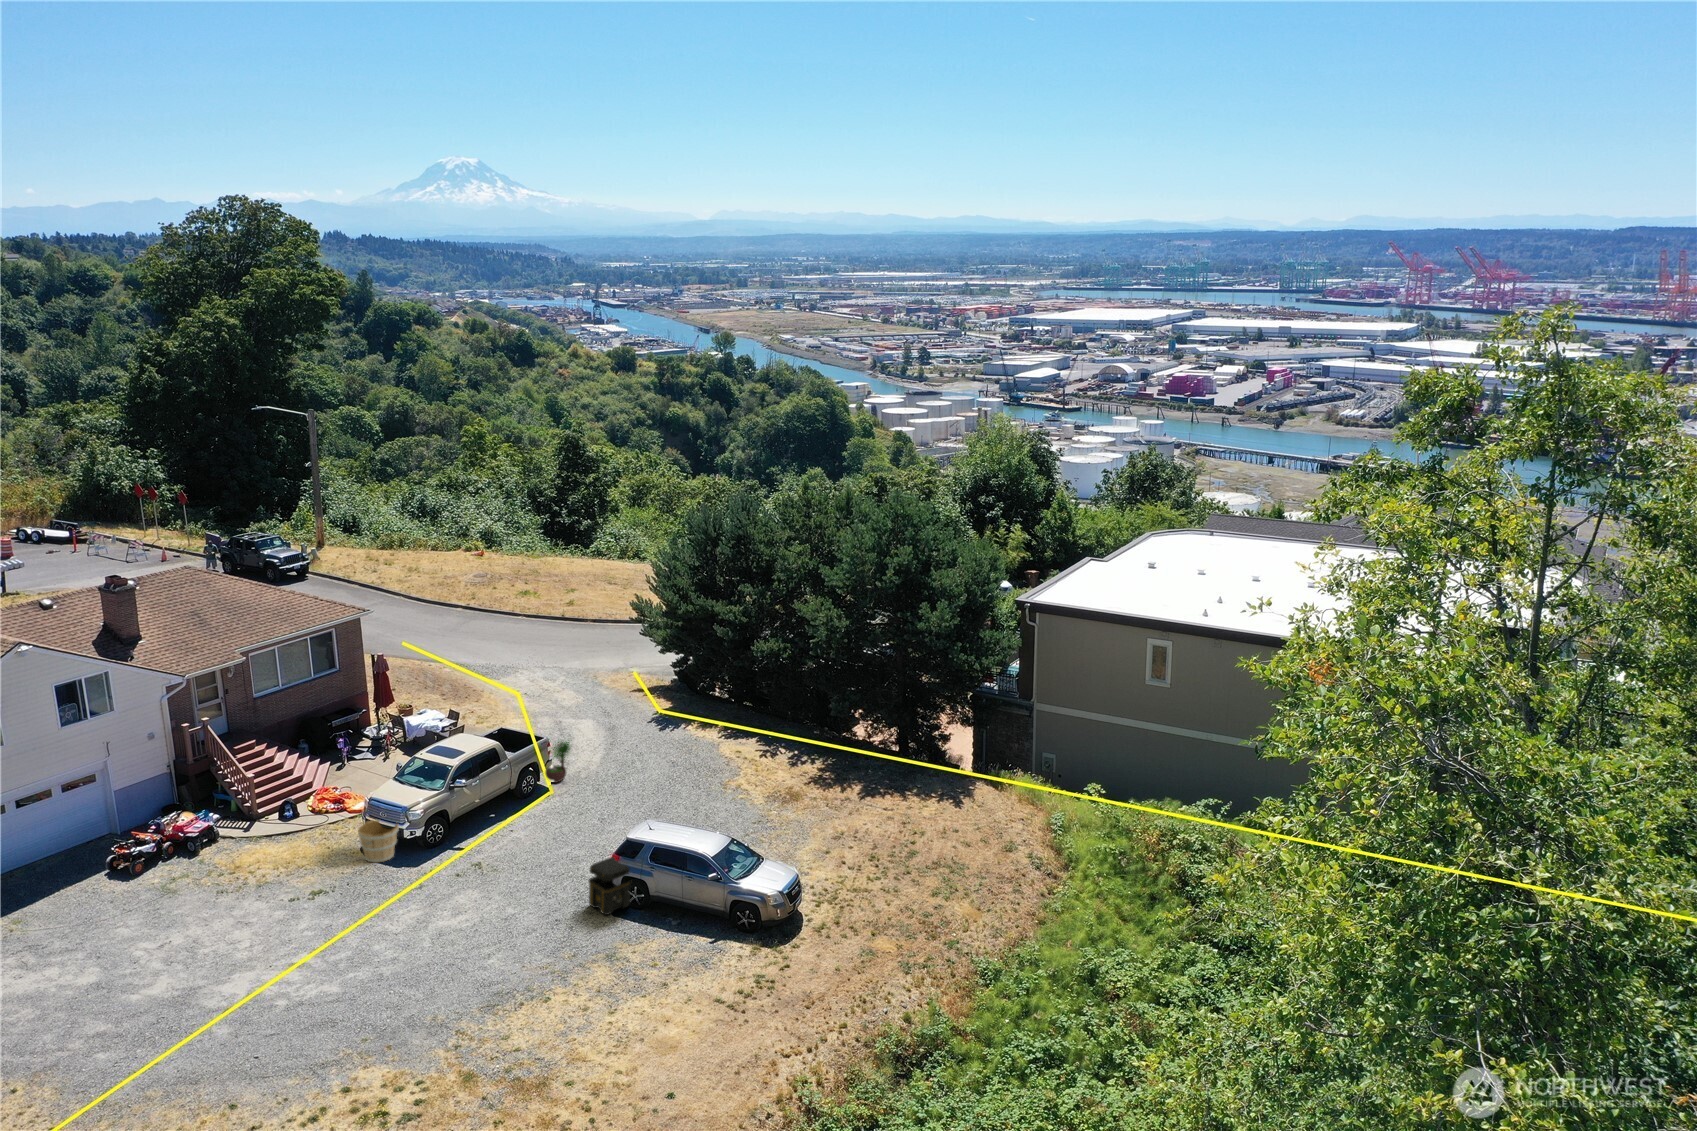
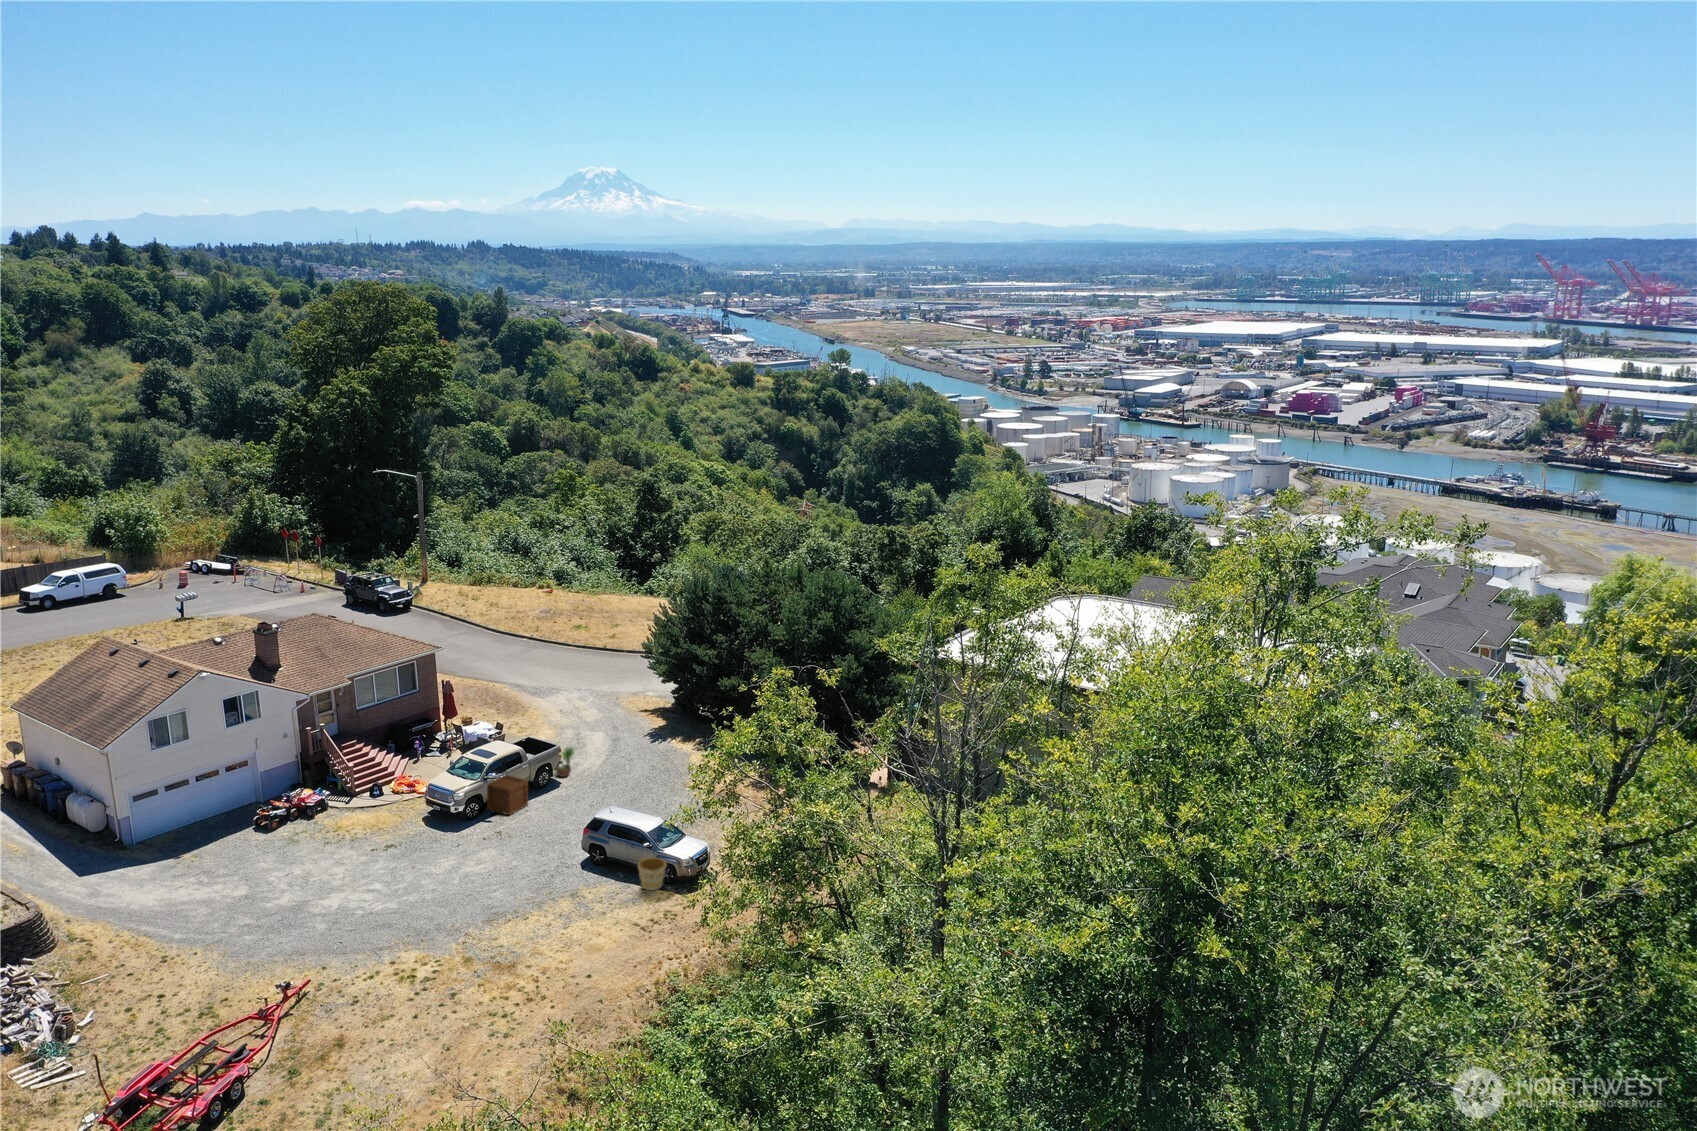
wooden crate: none [456,782,515,840] -> present [487,775,528,815]
wooden bucket: present [358,820,399,863] -> present [638,858,667,890]
toolbox: present [589,857,630,915] -> none [566,830,594,869]

